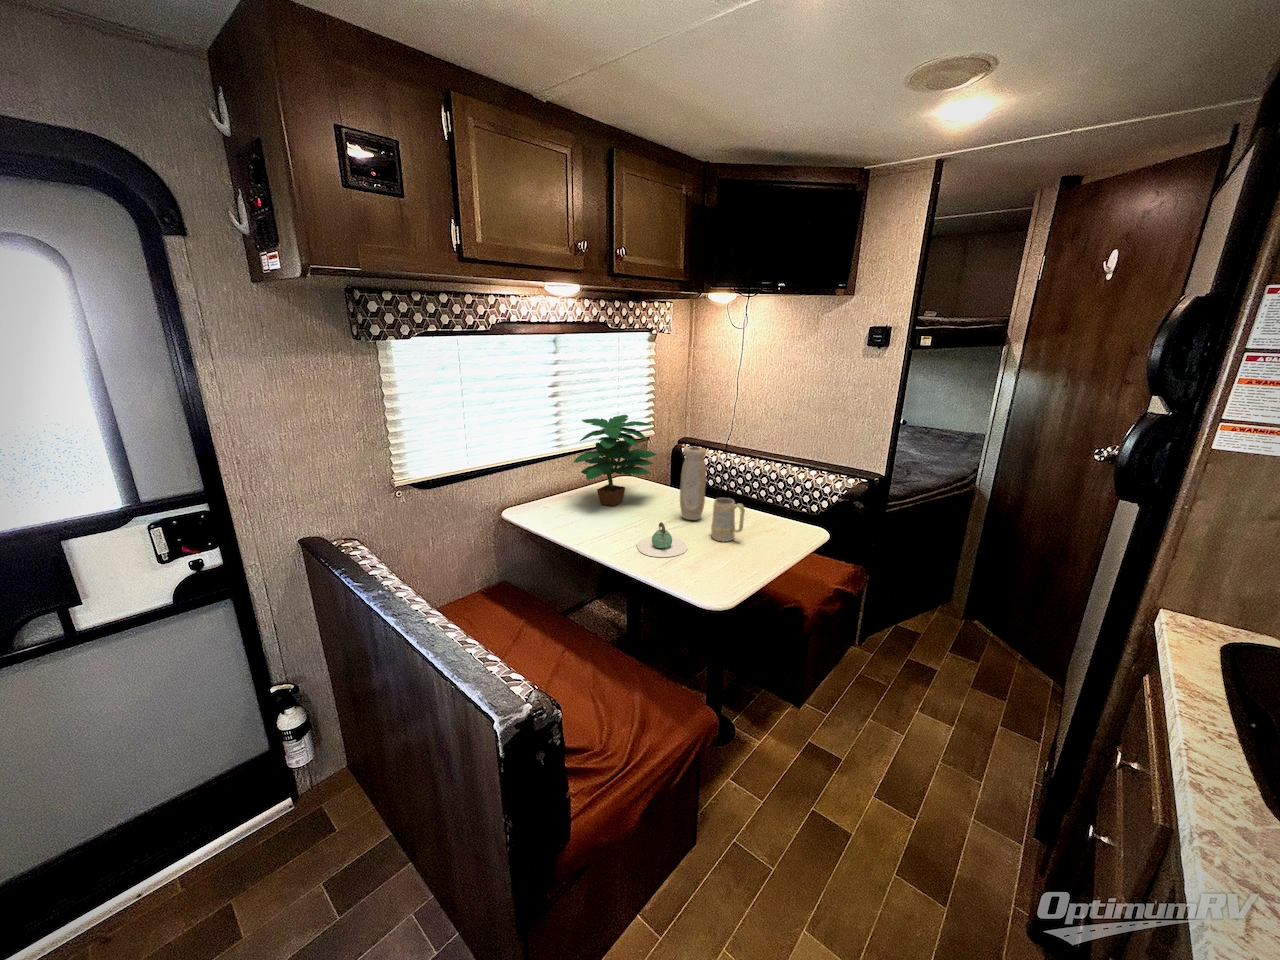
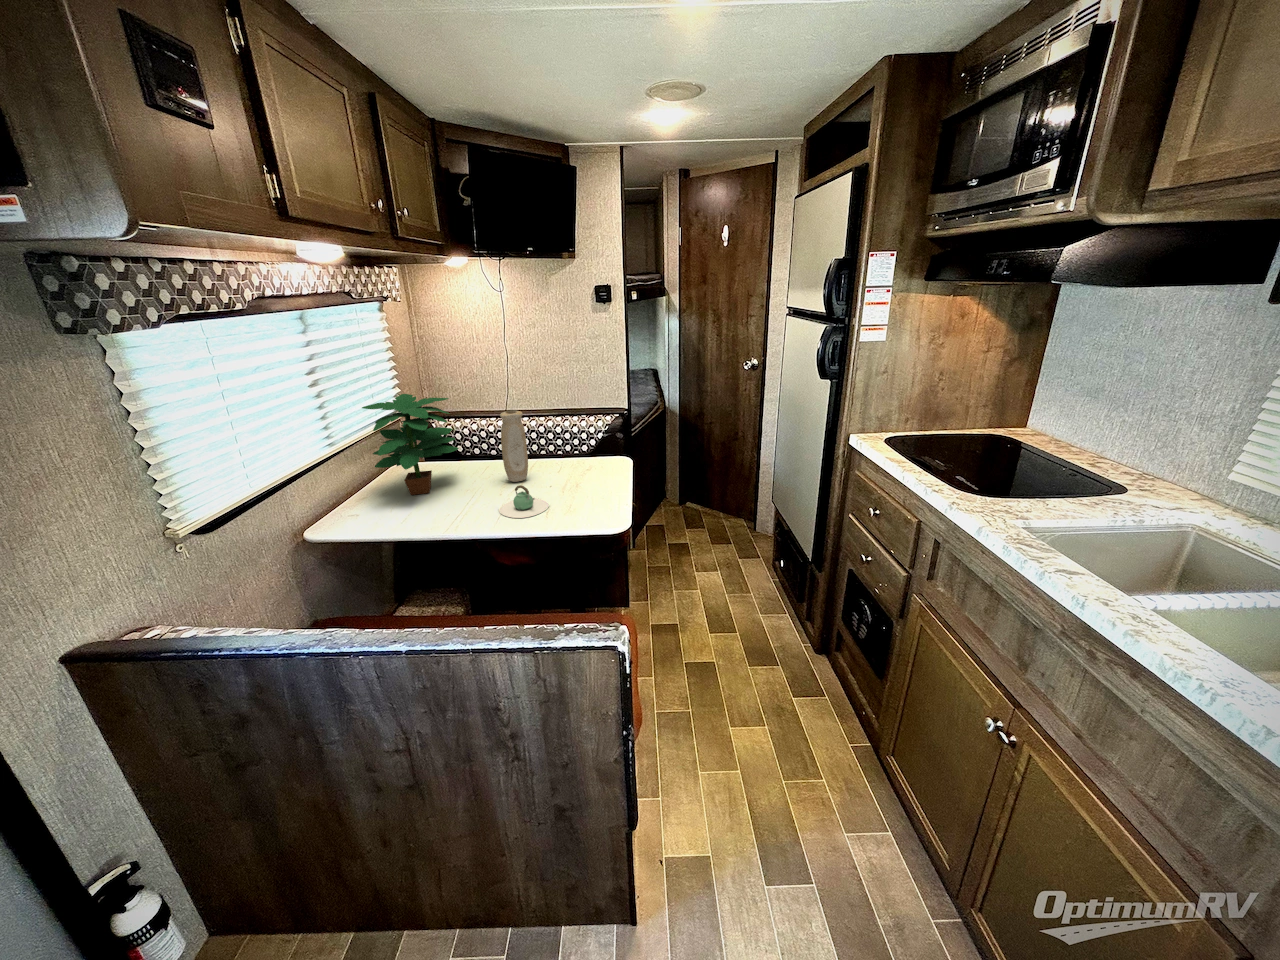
mug: present [711,498,745,542] -> none [550,449,581,489]

